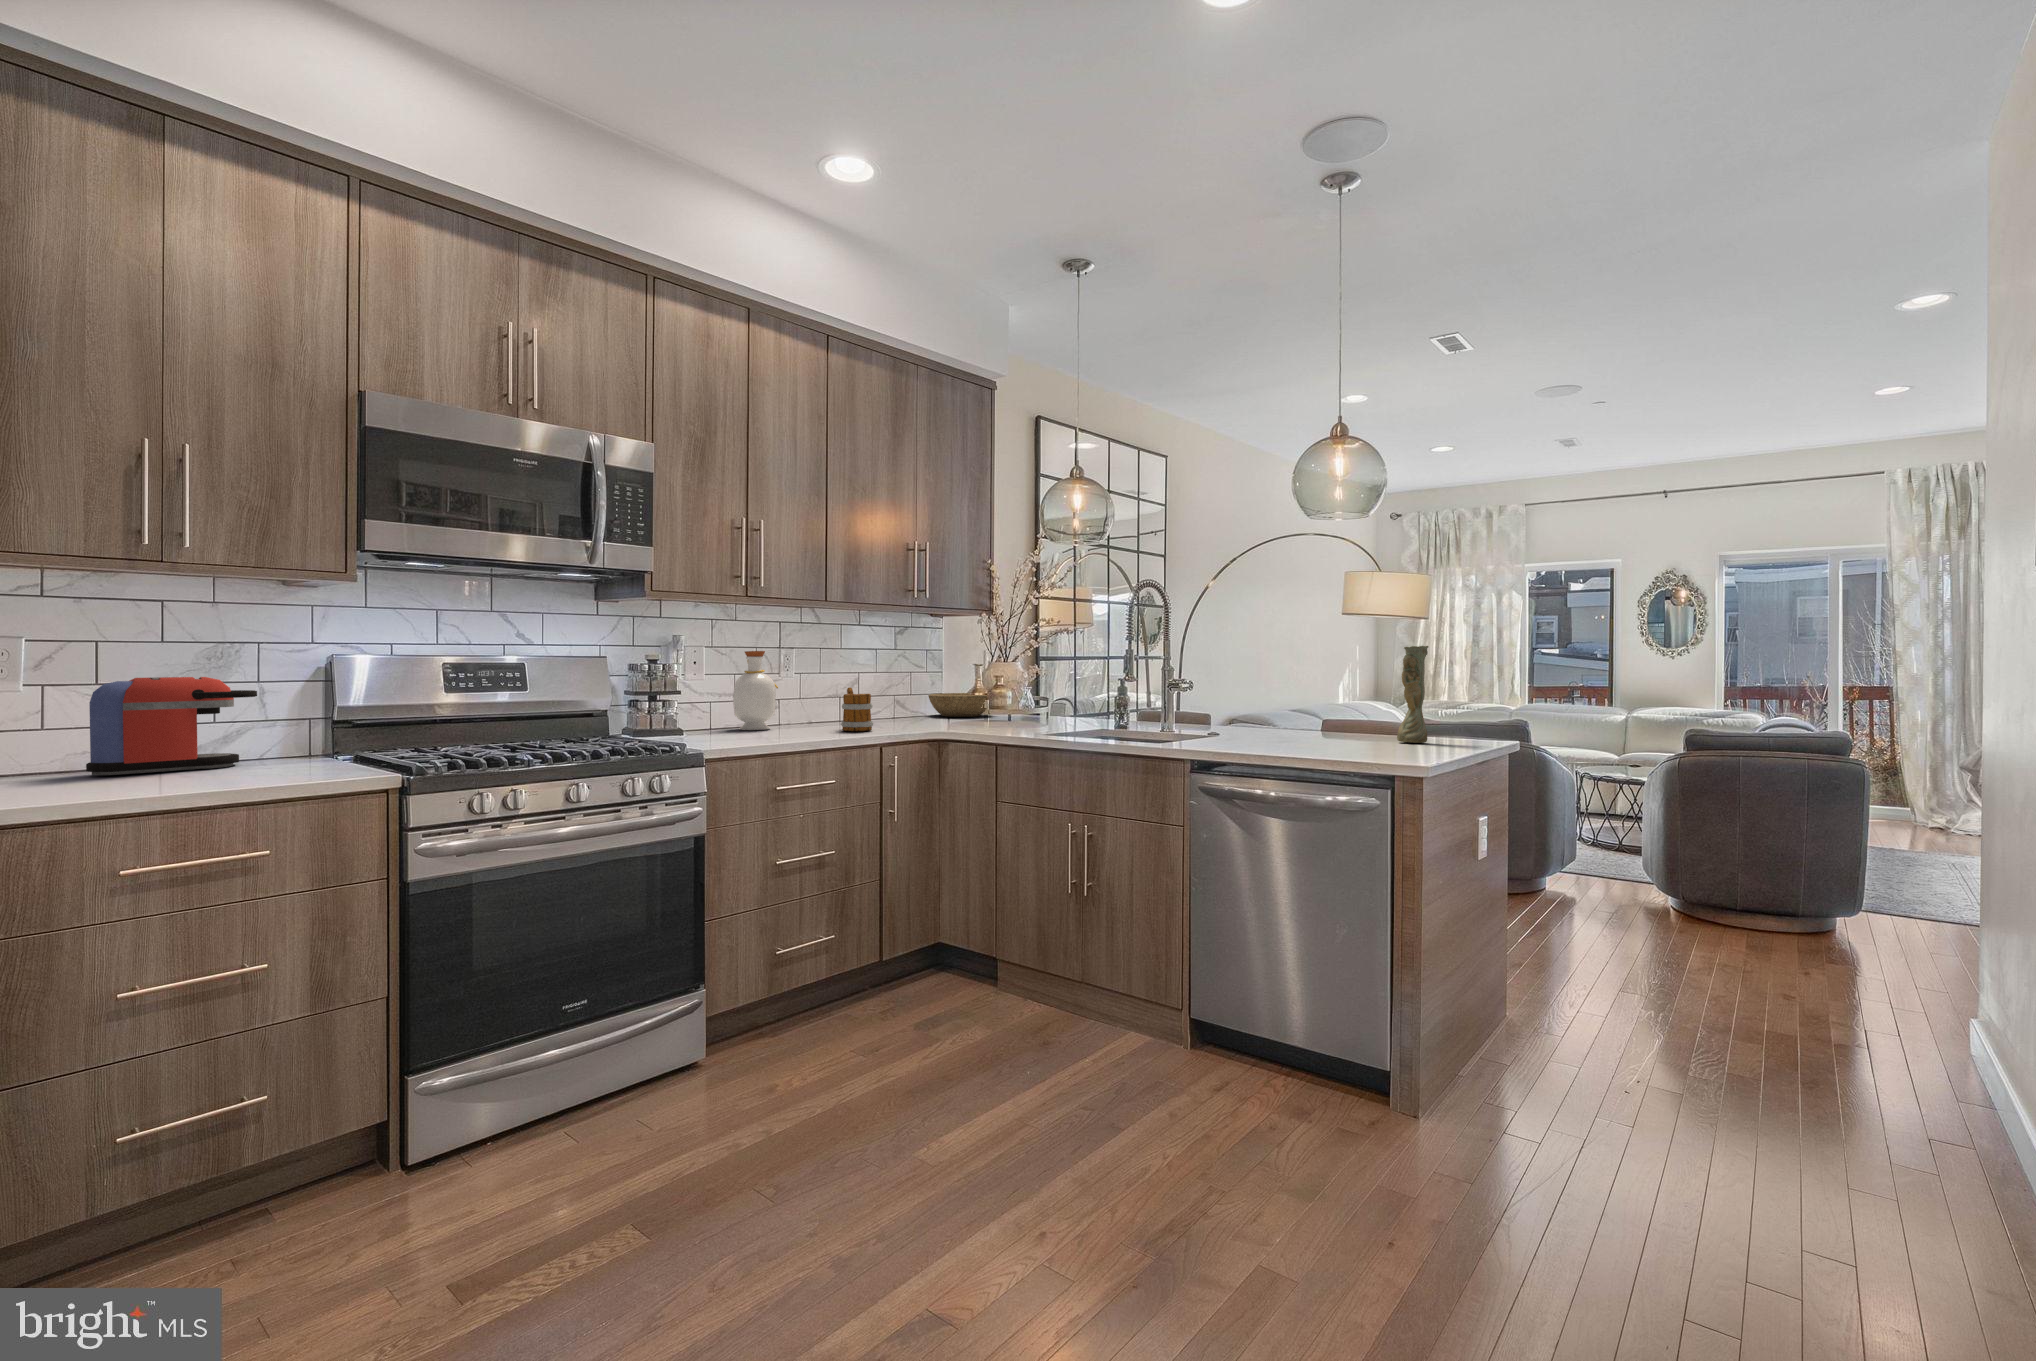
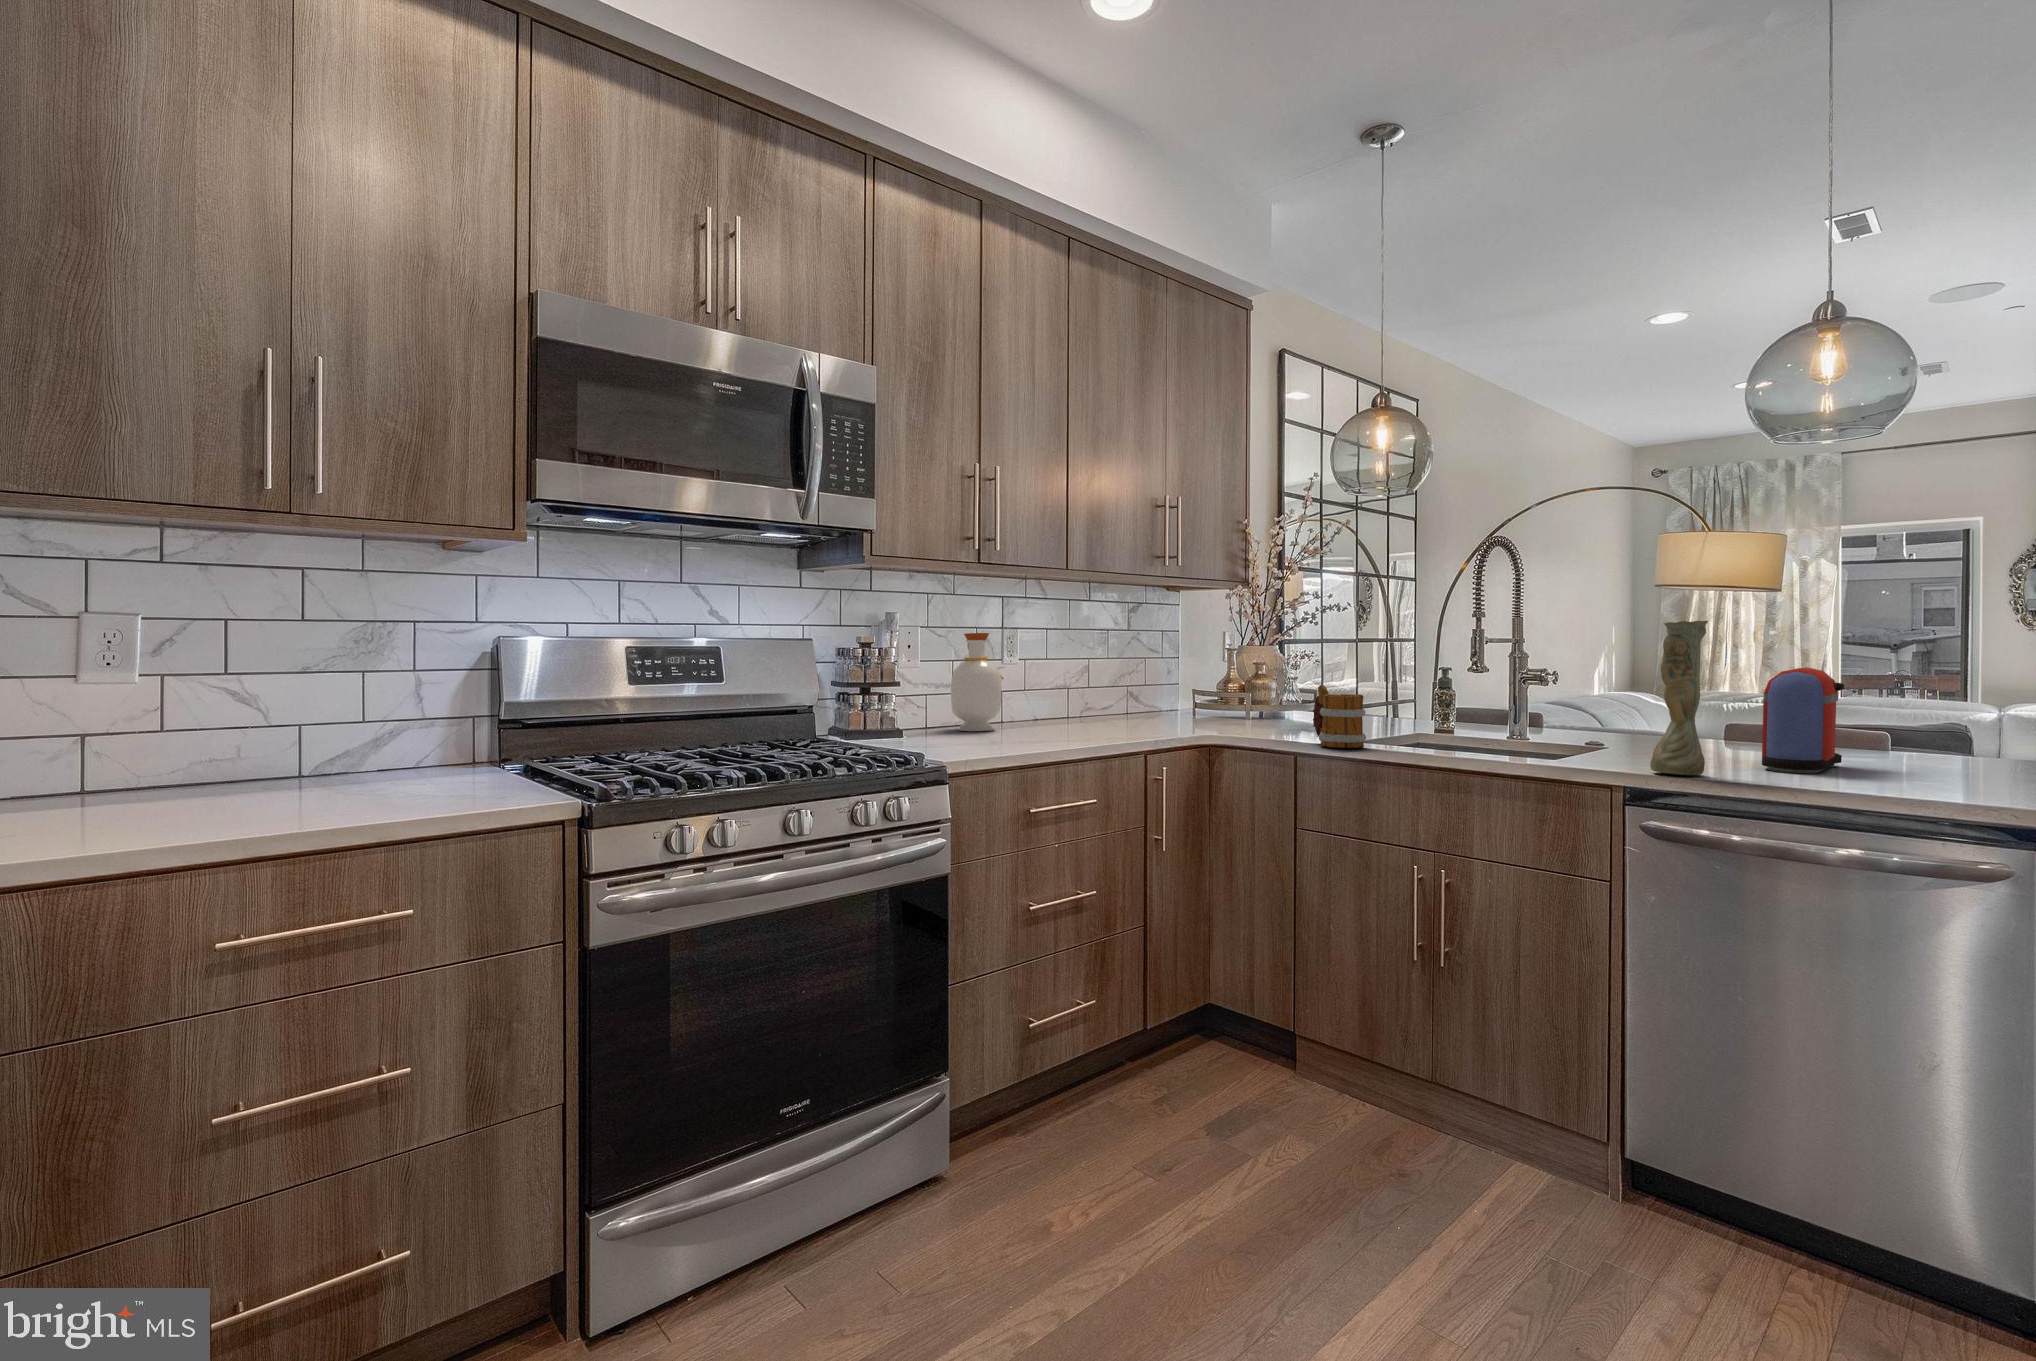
vase: present [1397,646,1428,743] -> present [1650,621,1708,775]
coffee maker: present [86,677,257,775] -> present [1762,667,1844,773]
mug: present [841,688,873,731] -> present [1313,685,1366,748]
bowl: present [928,693,987,717] -> none [1167,685,1249,714]

